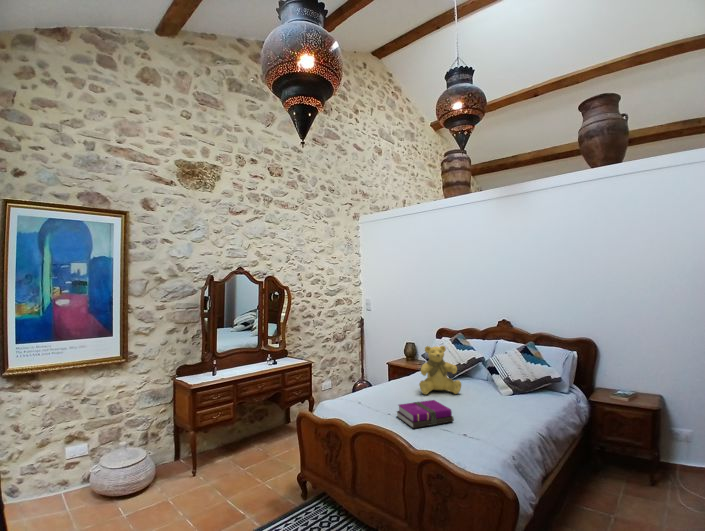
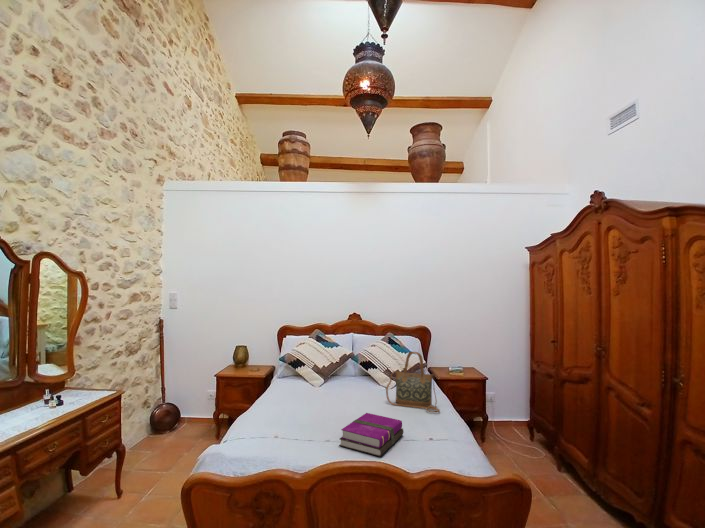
teddy bear: present [419,346,461,394] -> none [318,346,360,408]
handbag: none [480,357,524,416] -> present [386,352,440,413]

